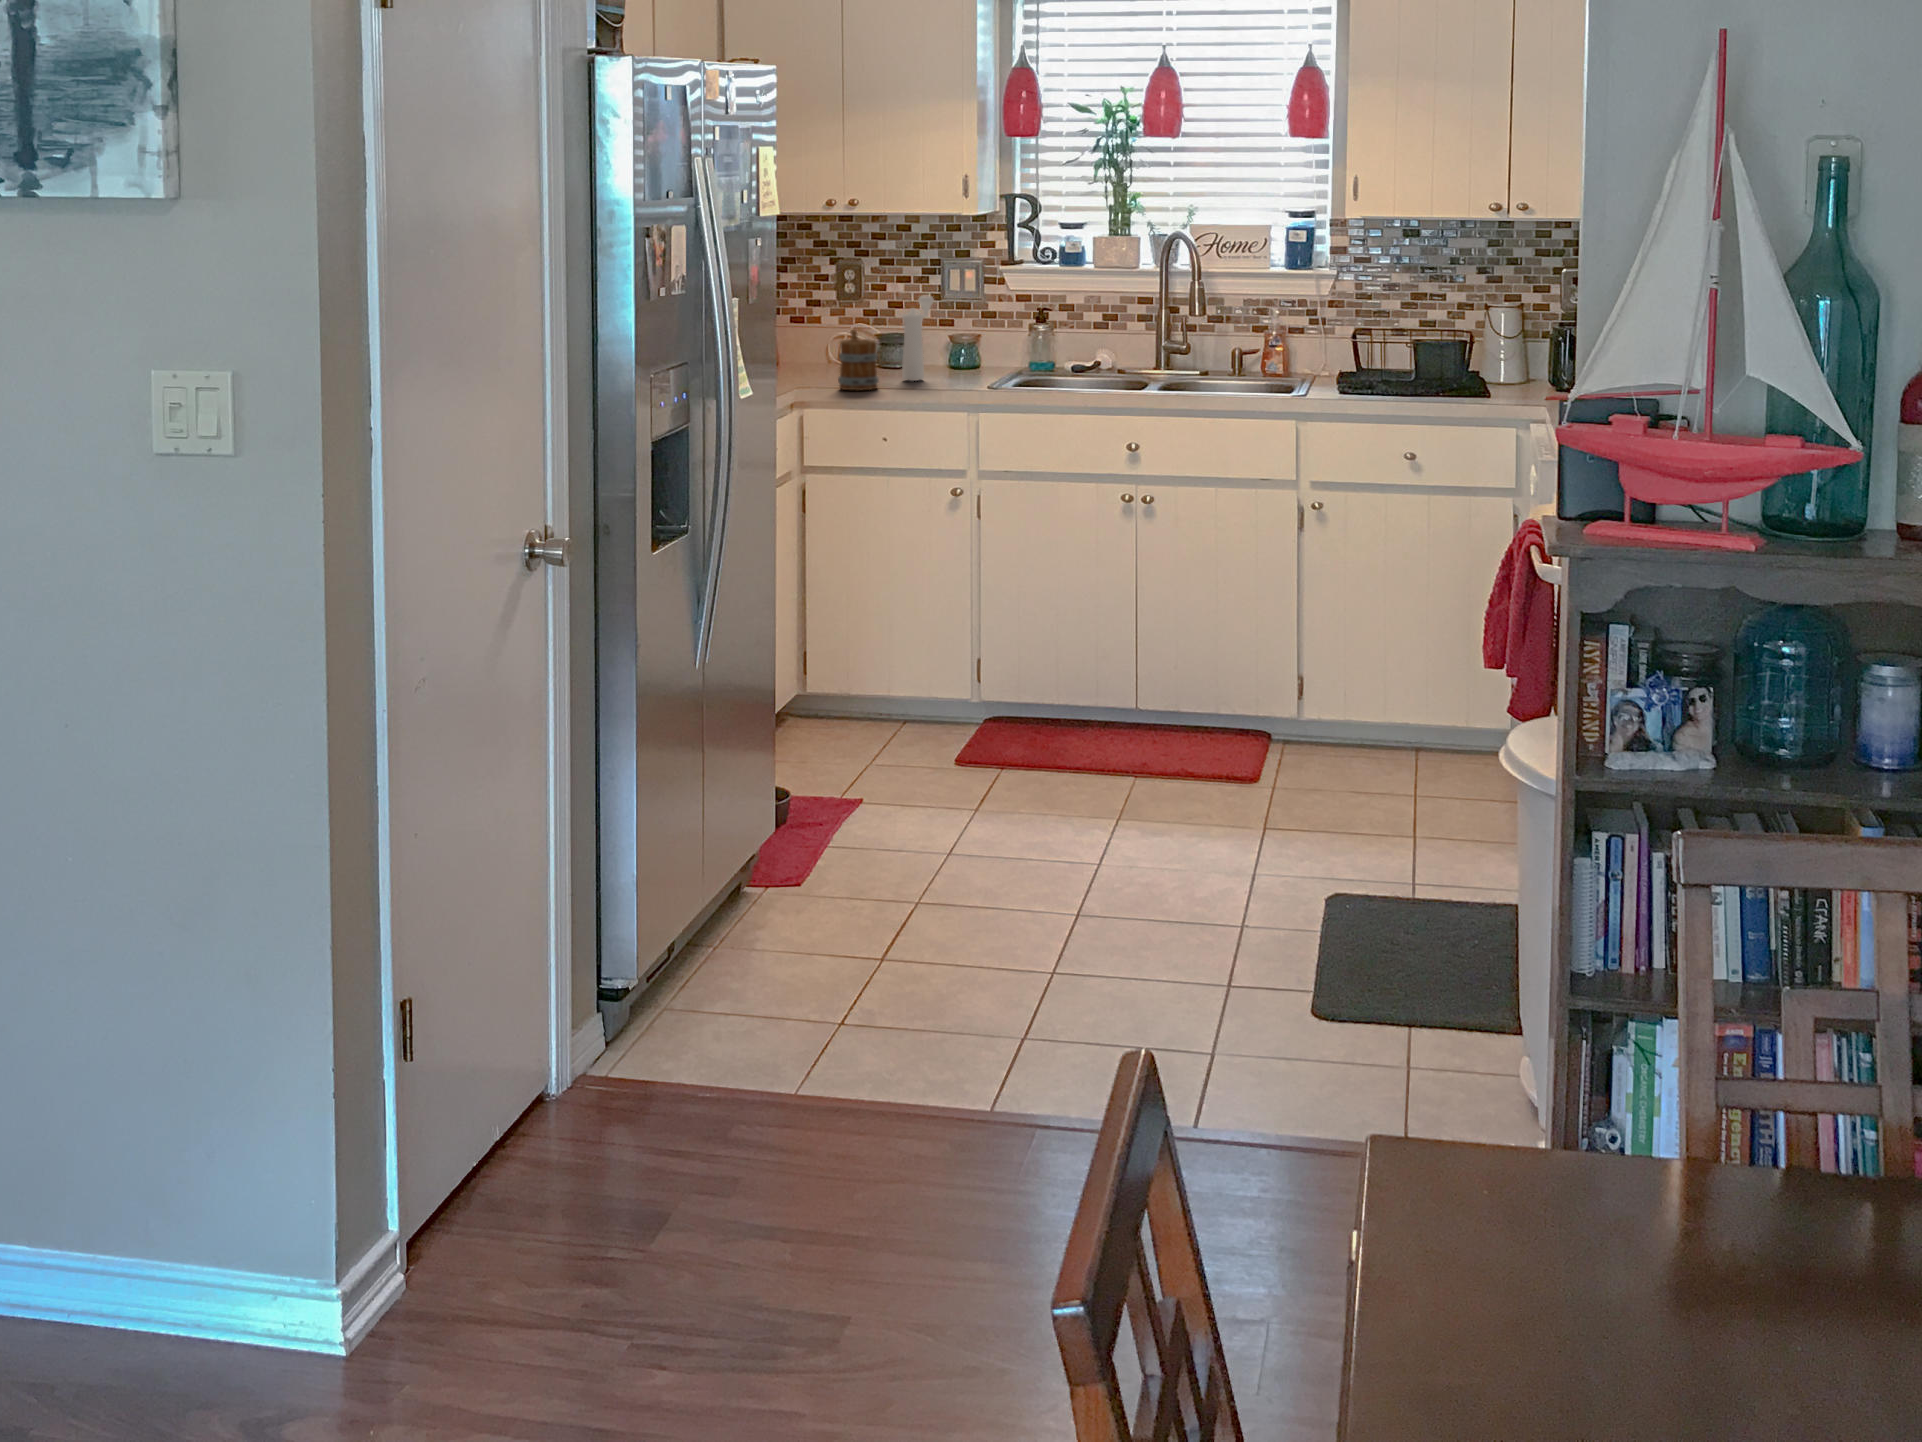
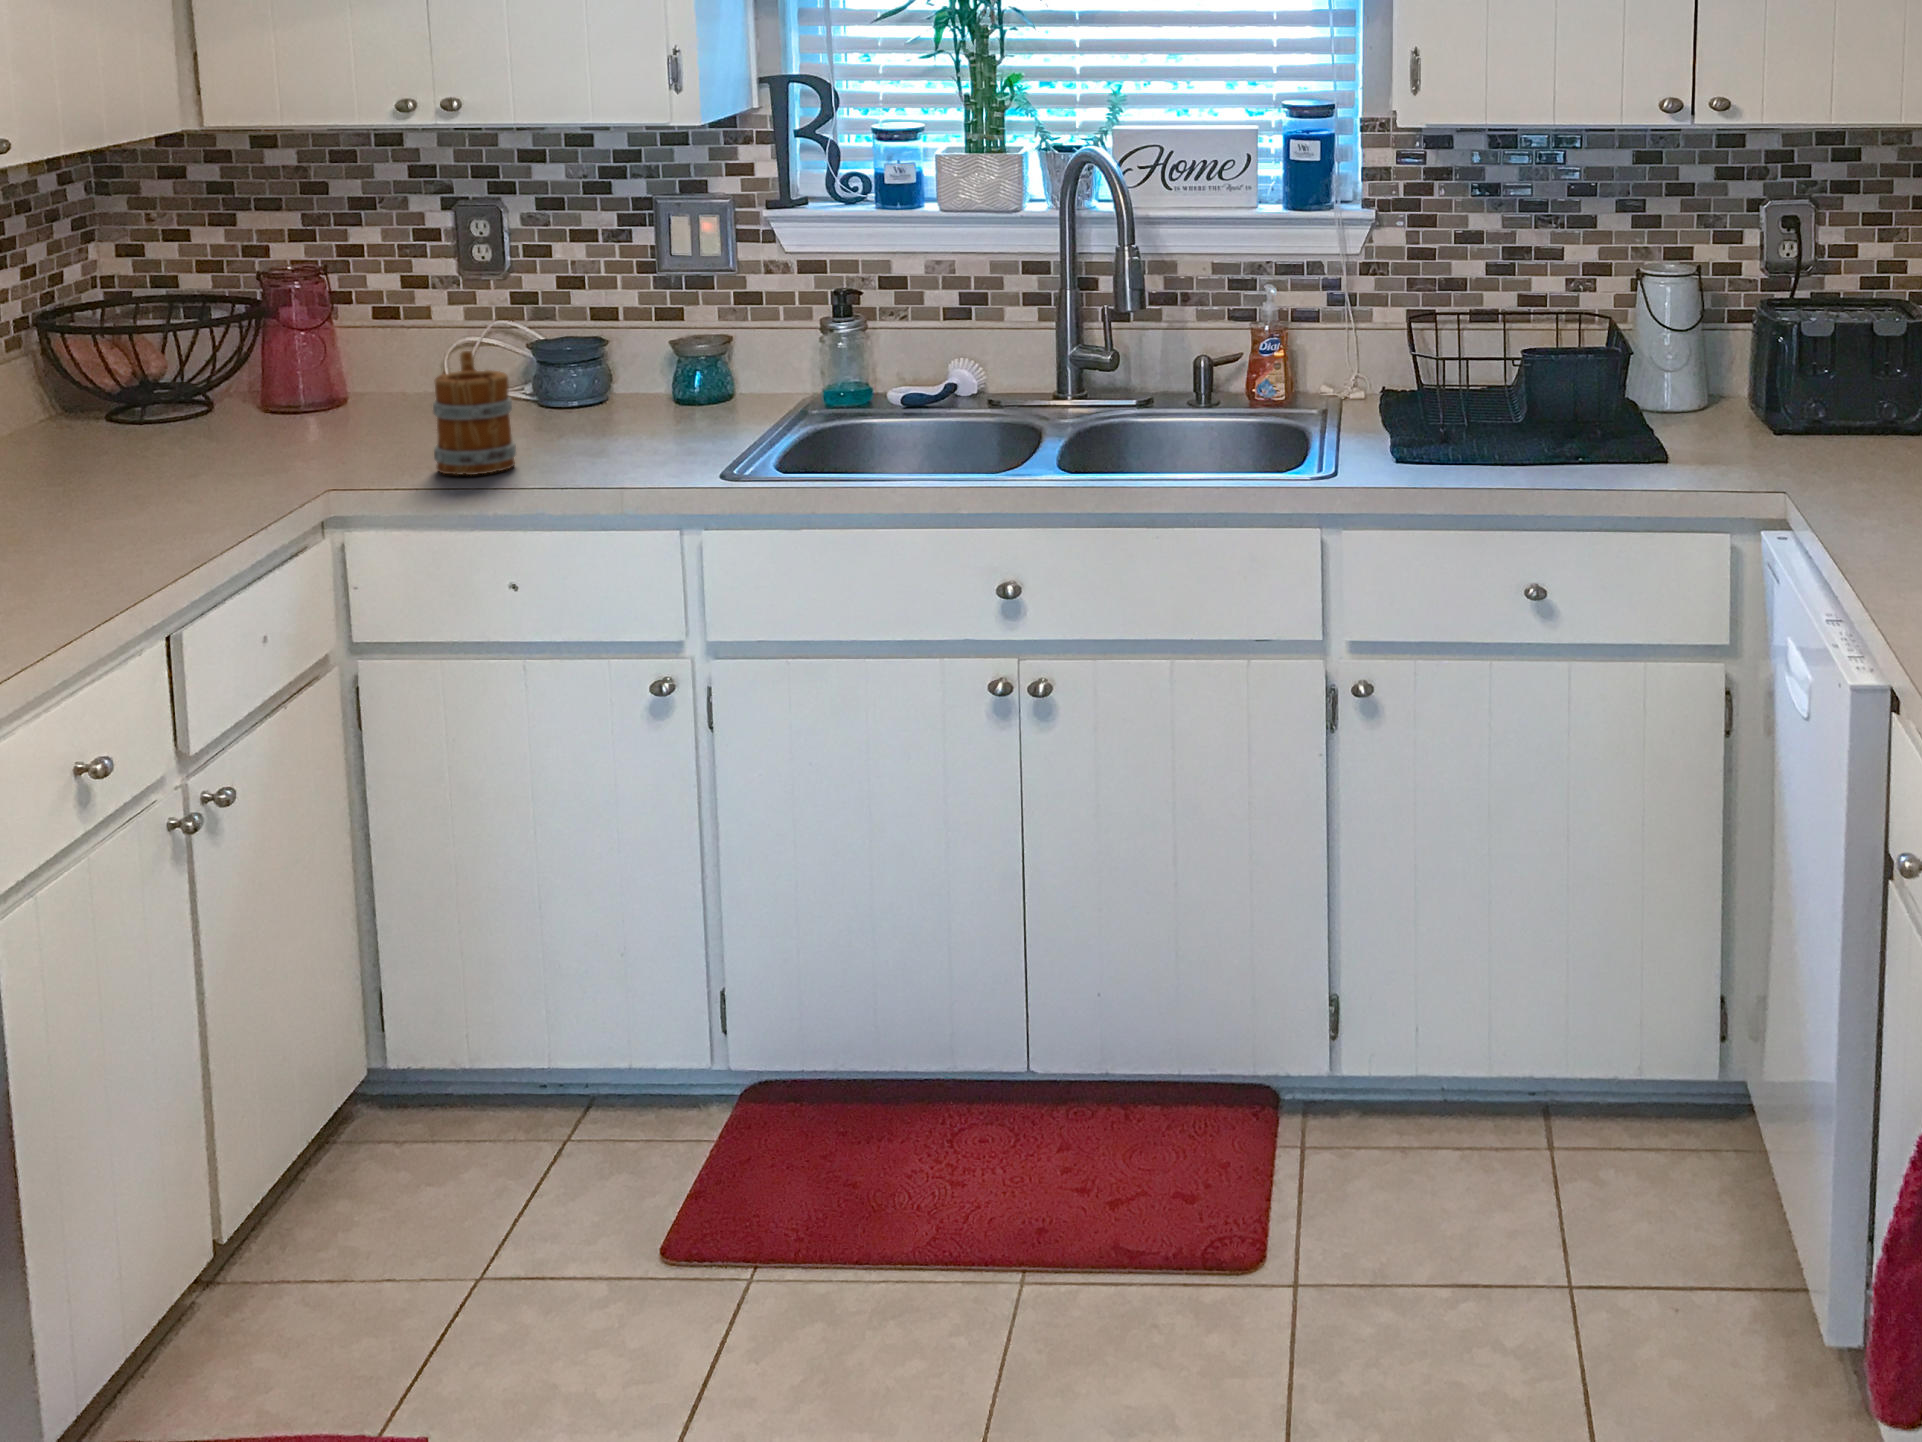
pepper mill: present [902,296,934,381] -> none [565,273,632,441]

